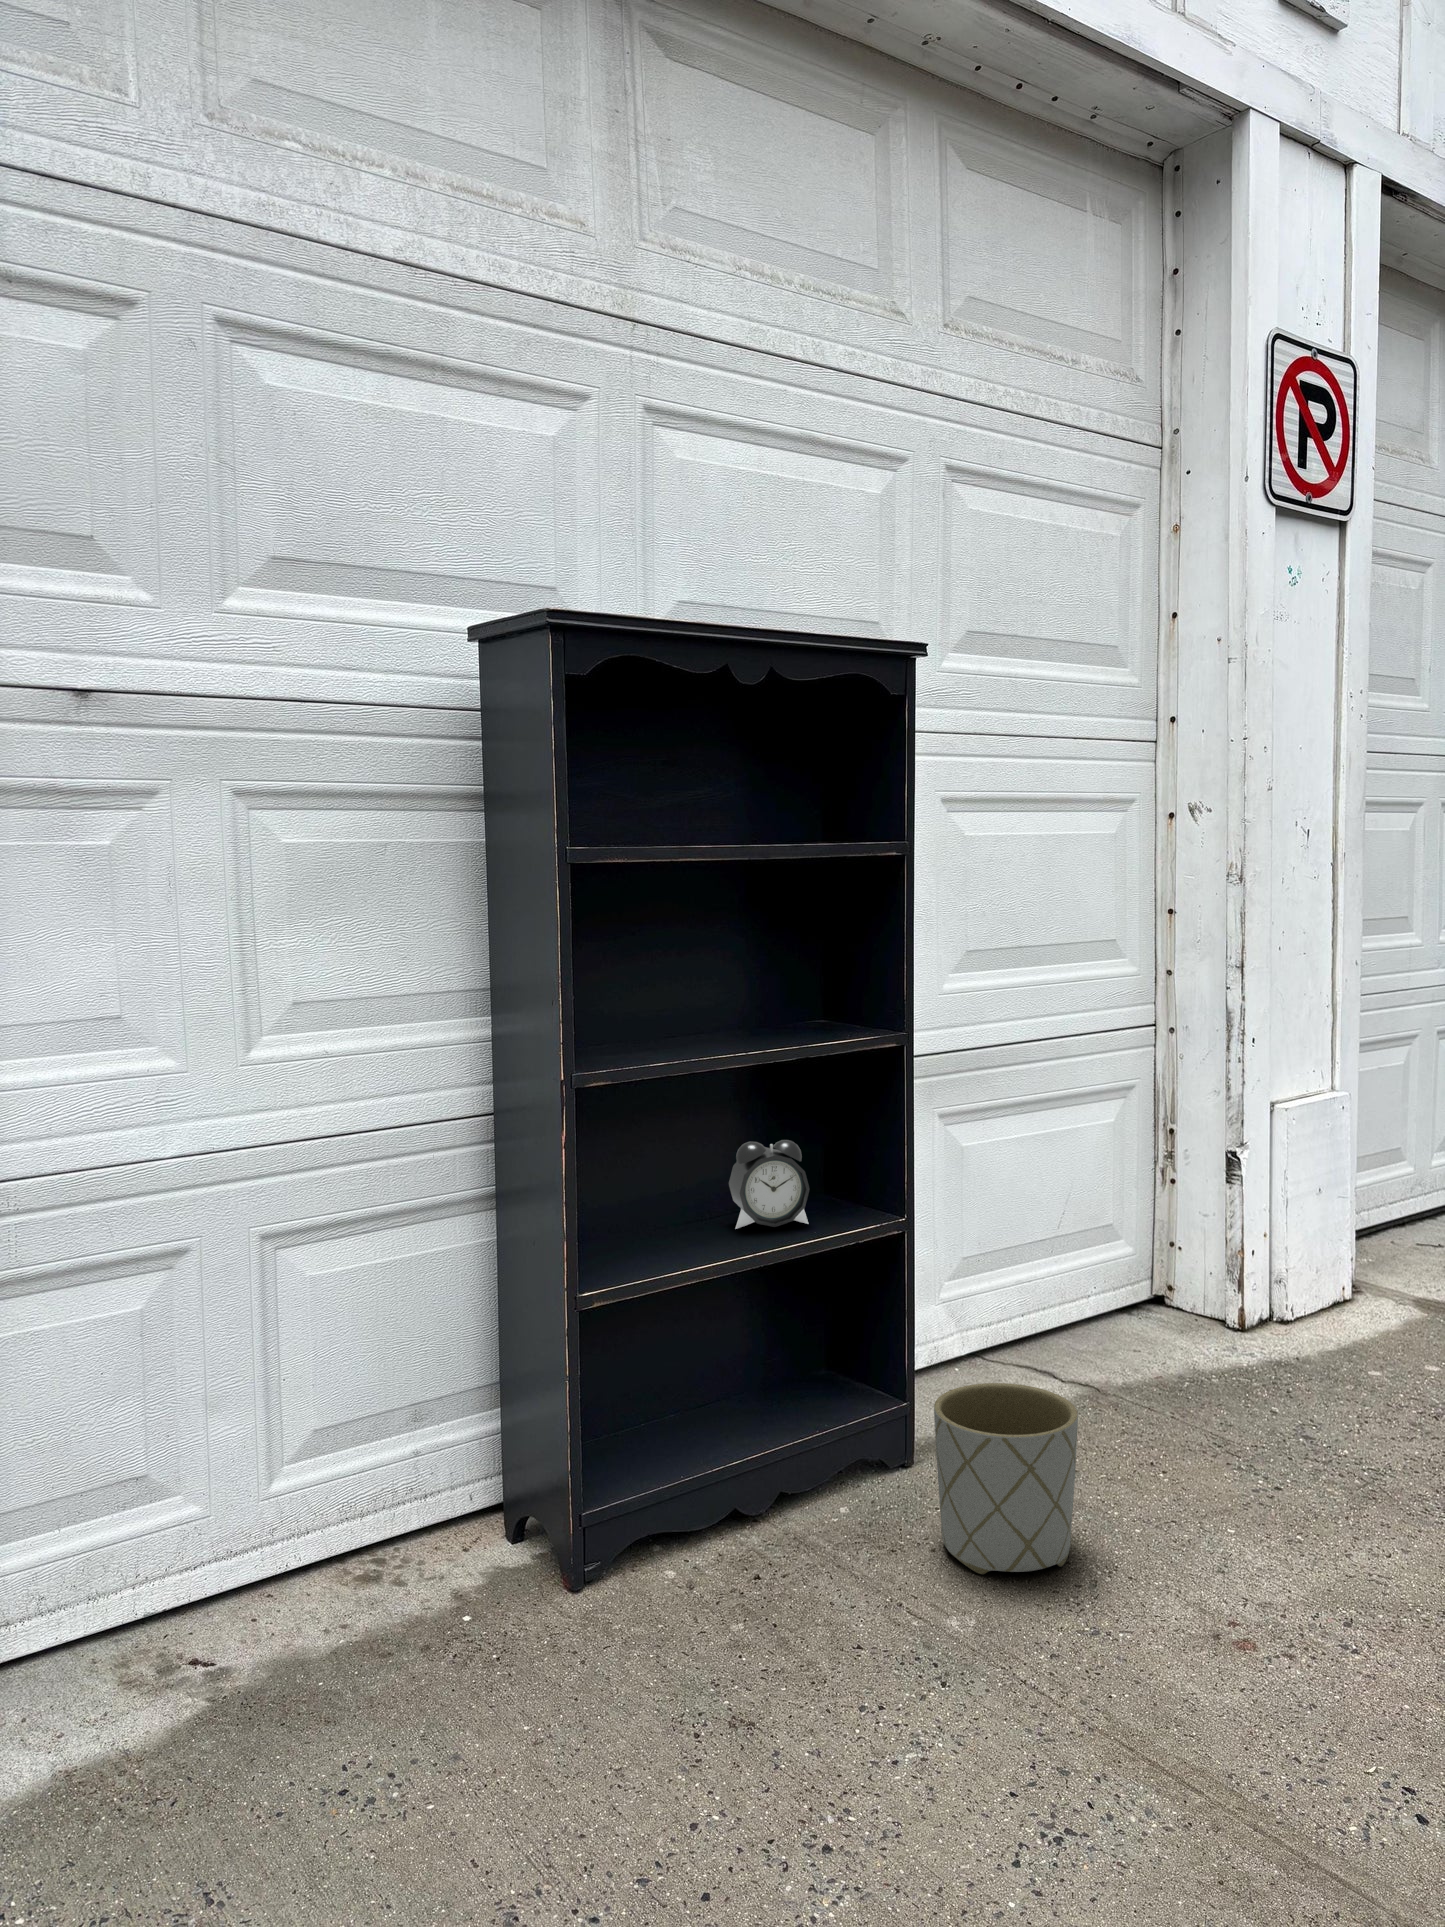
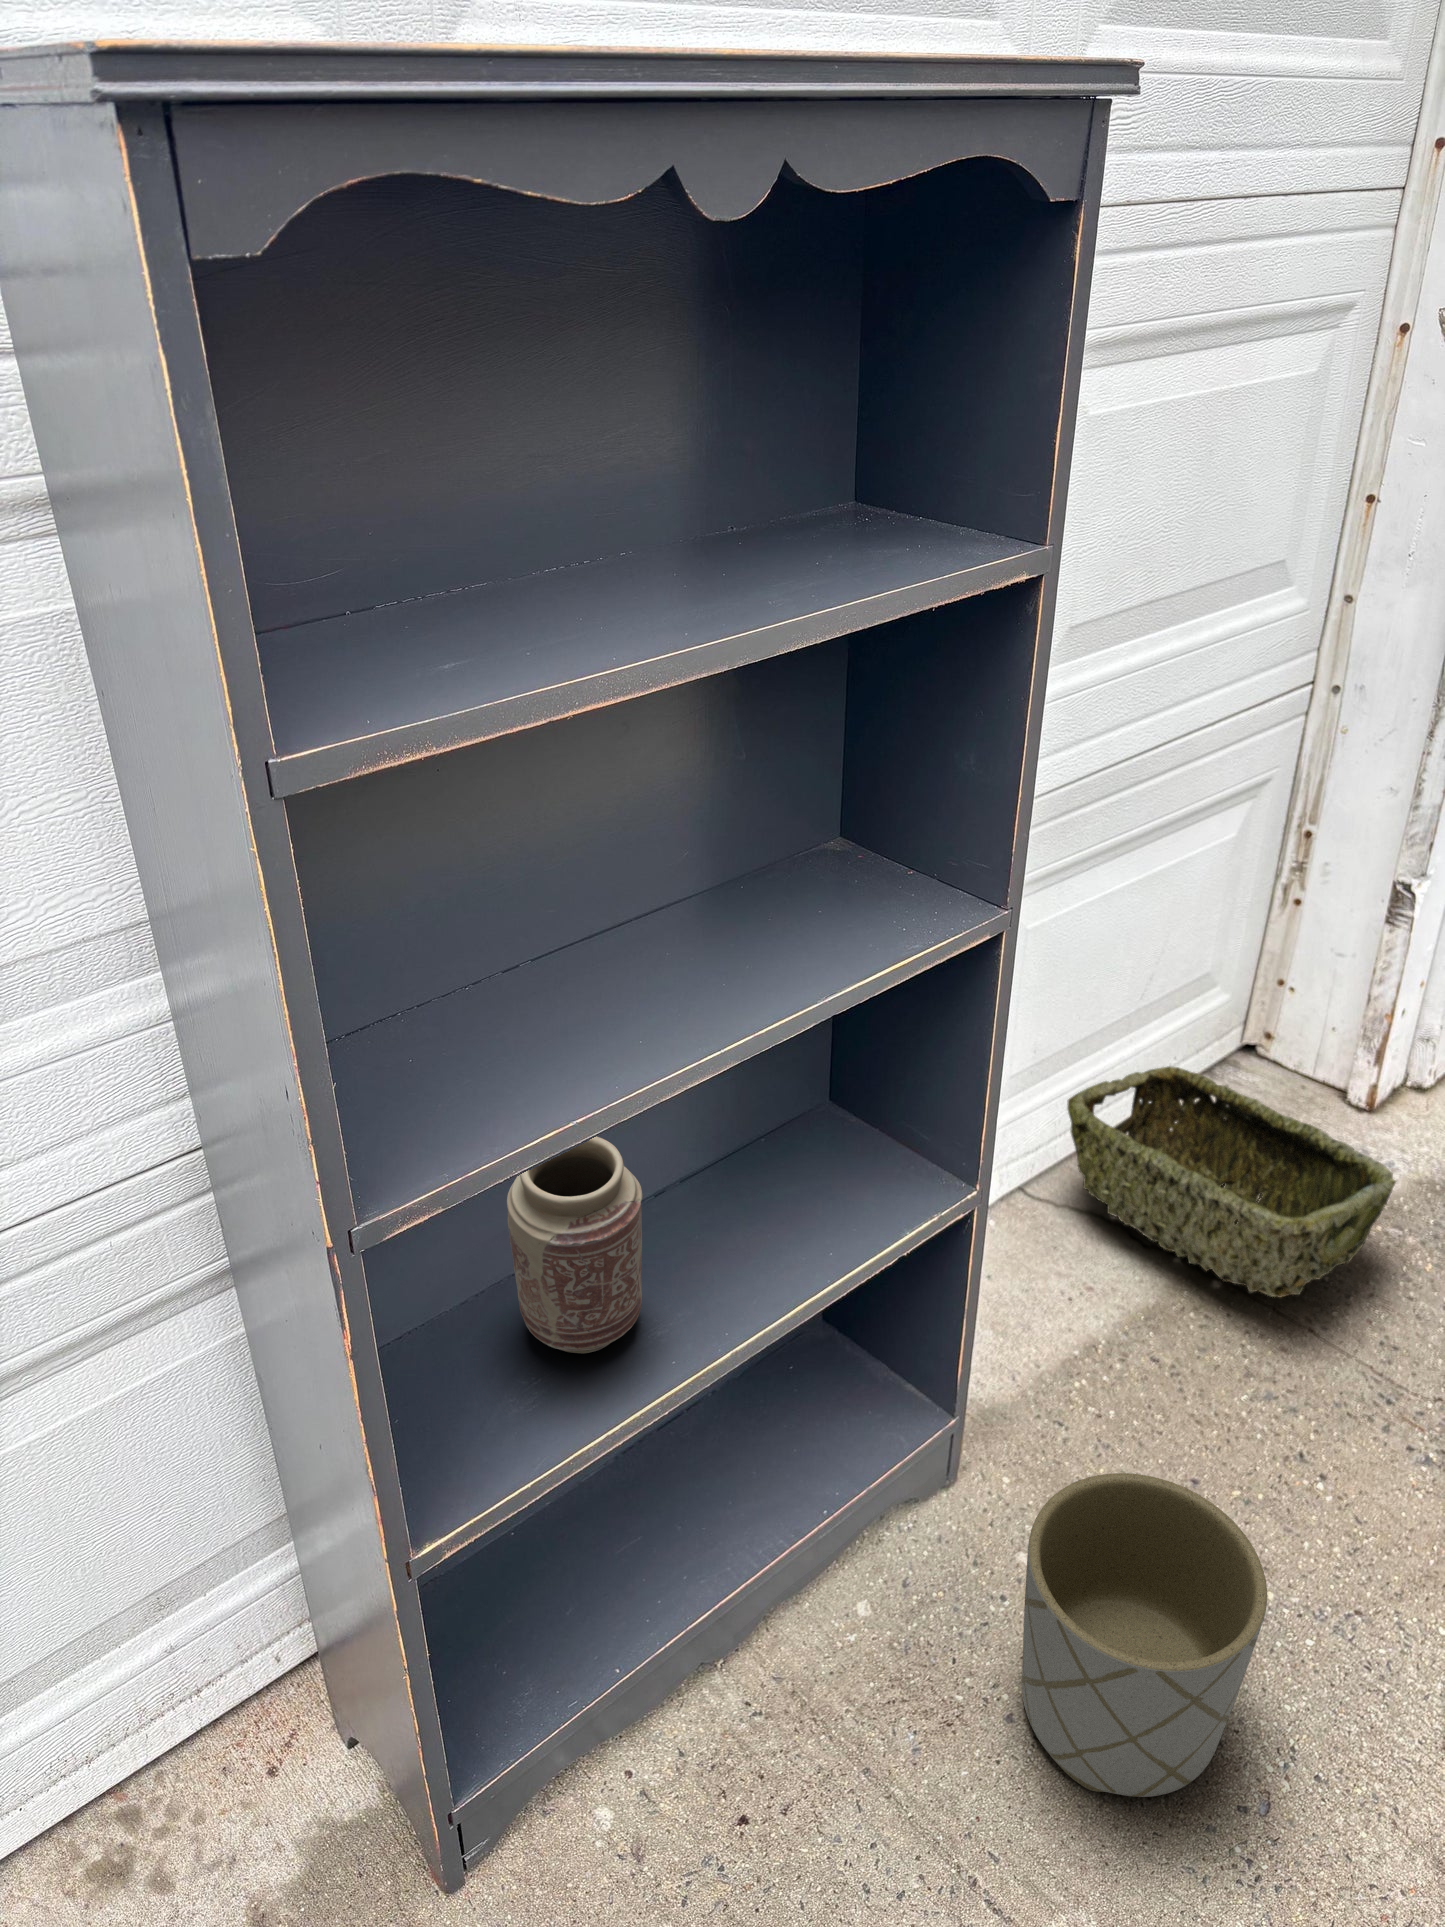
vase: none [634,1124,707,1250] -> present [507,1136,642,1353]
alarm clock: present [729,1140,810,1229] -> none [676,1104,821,1259]
woven basket: none [1005,1276,1224,1394] -> present [1067,1066,1396,1297]

